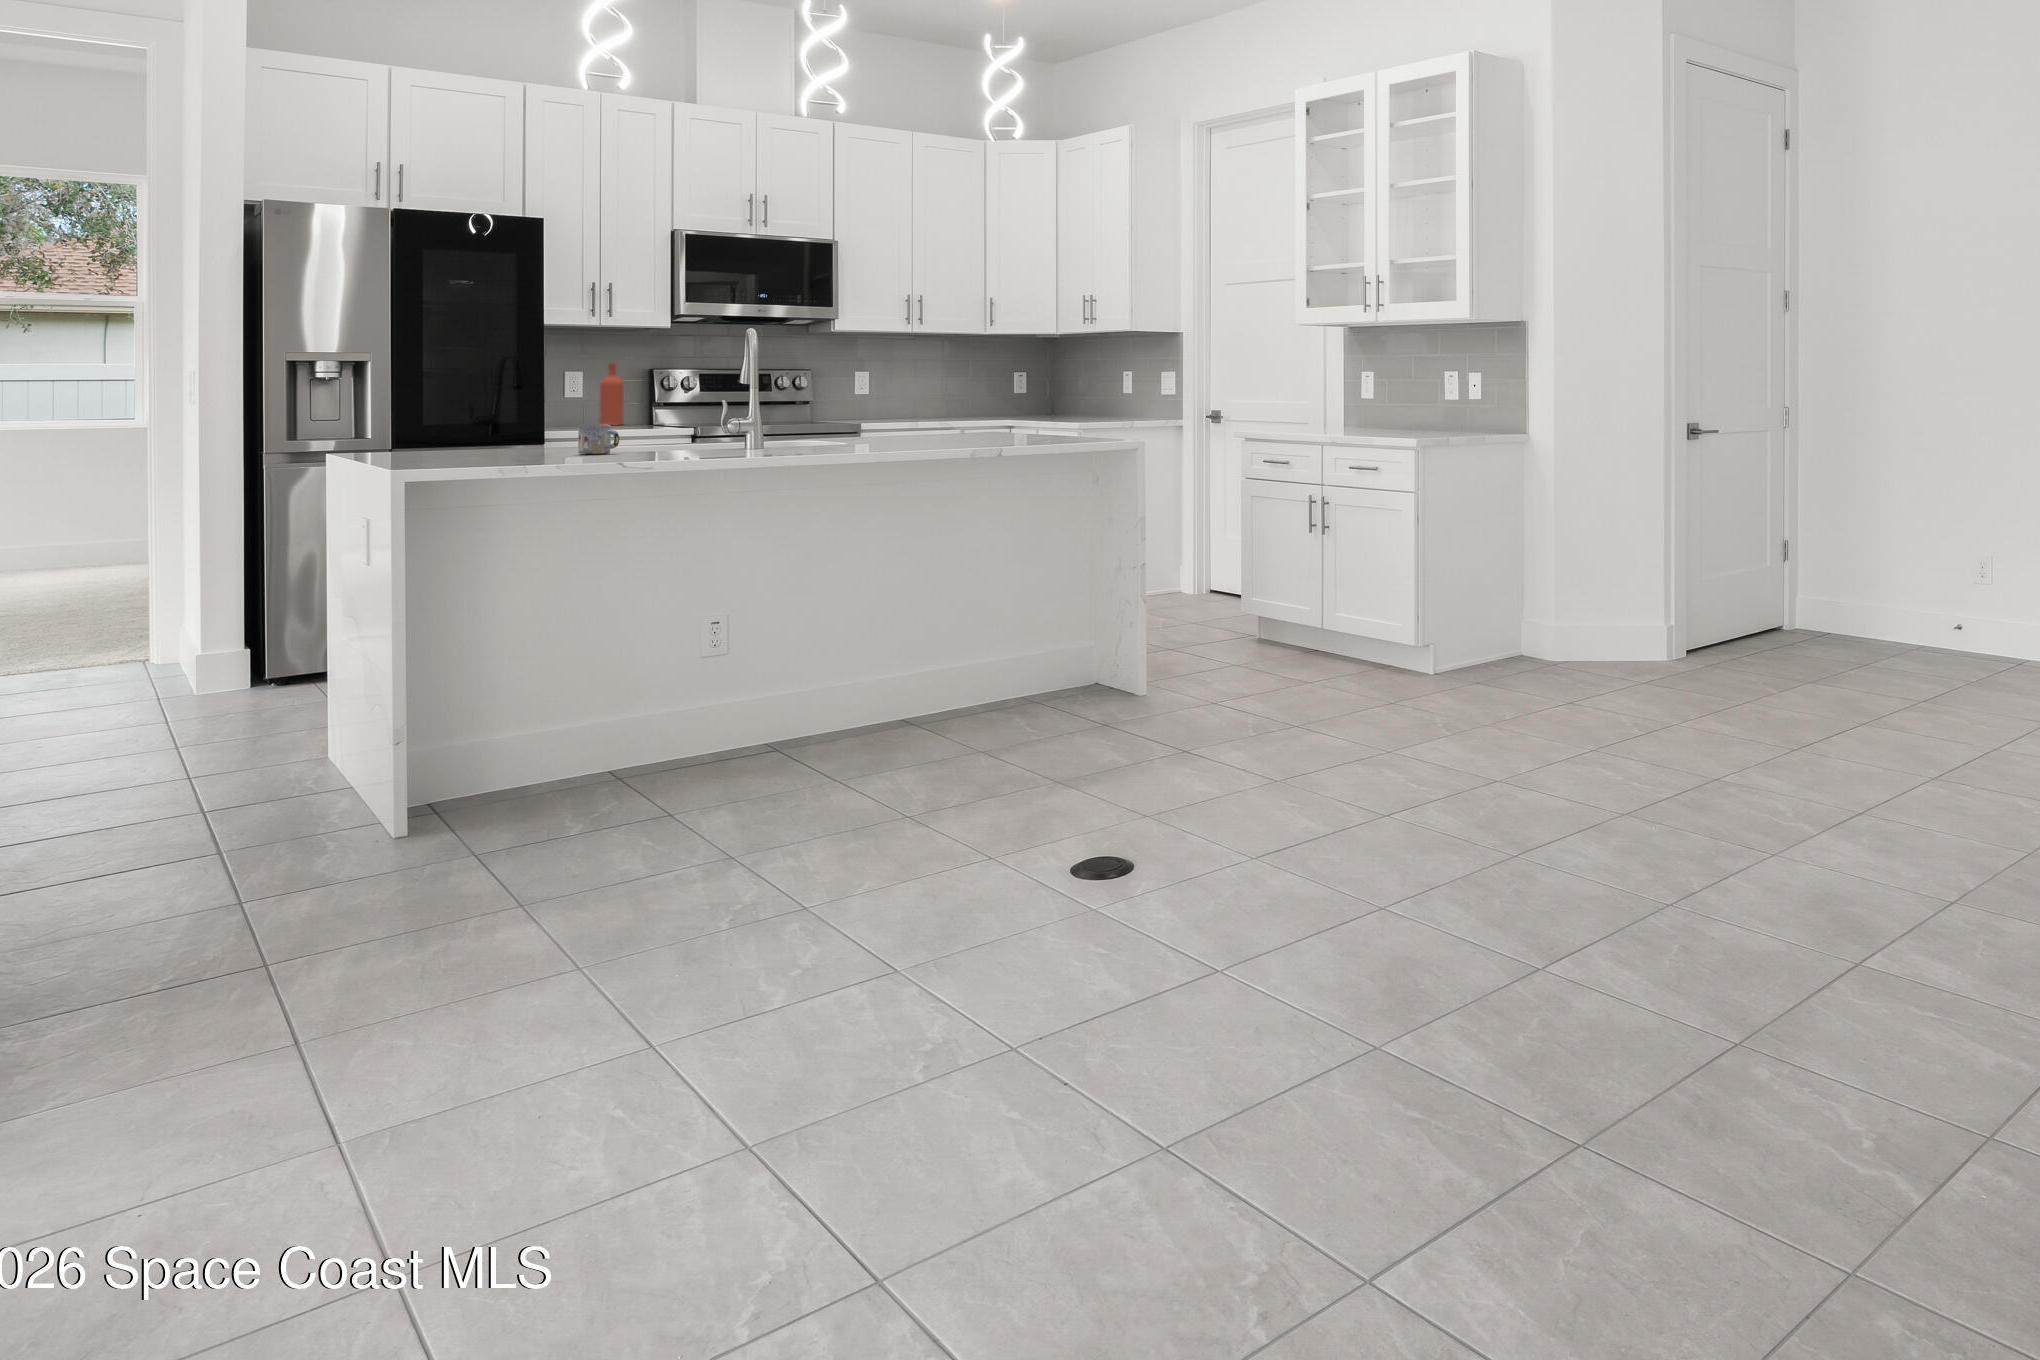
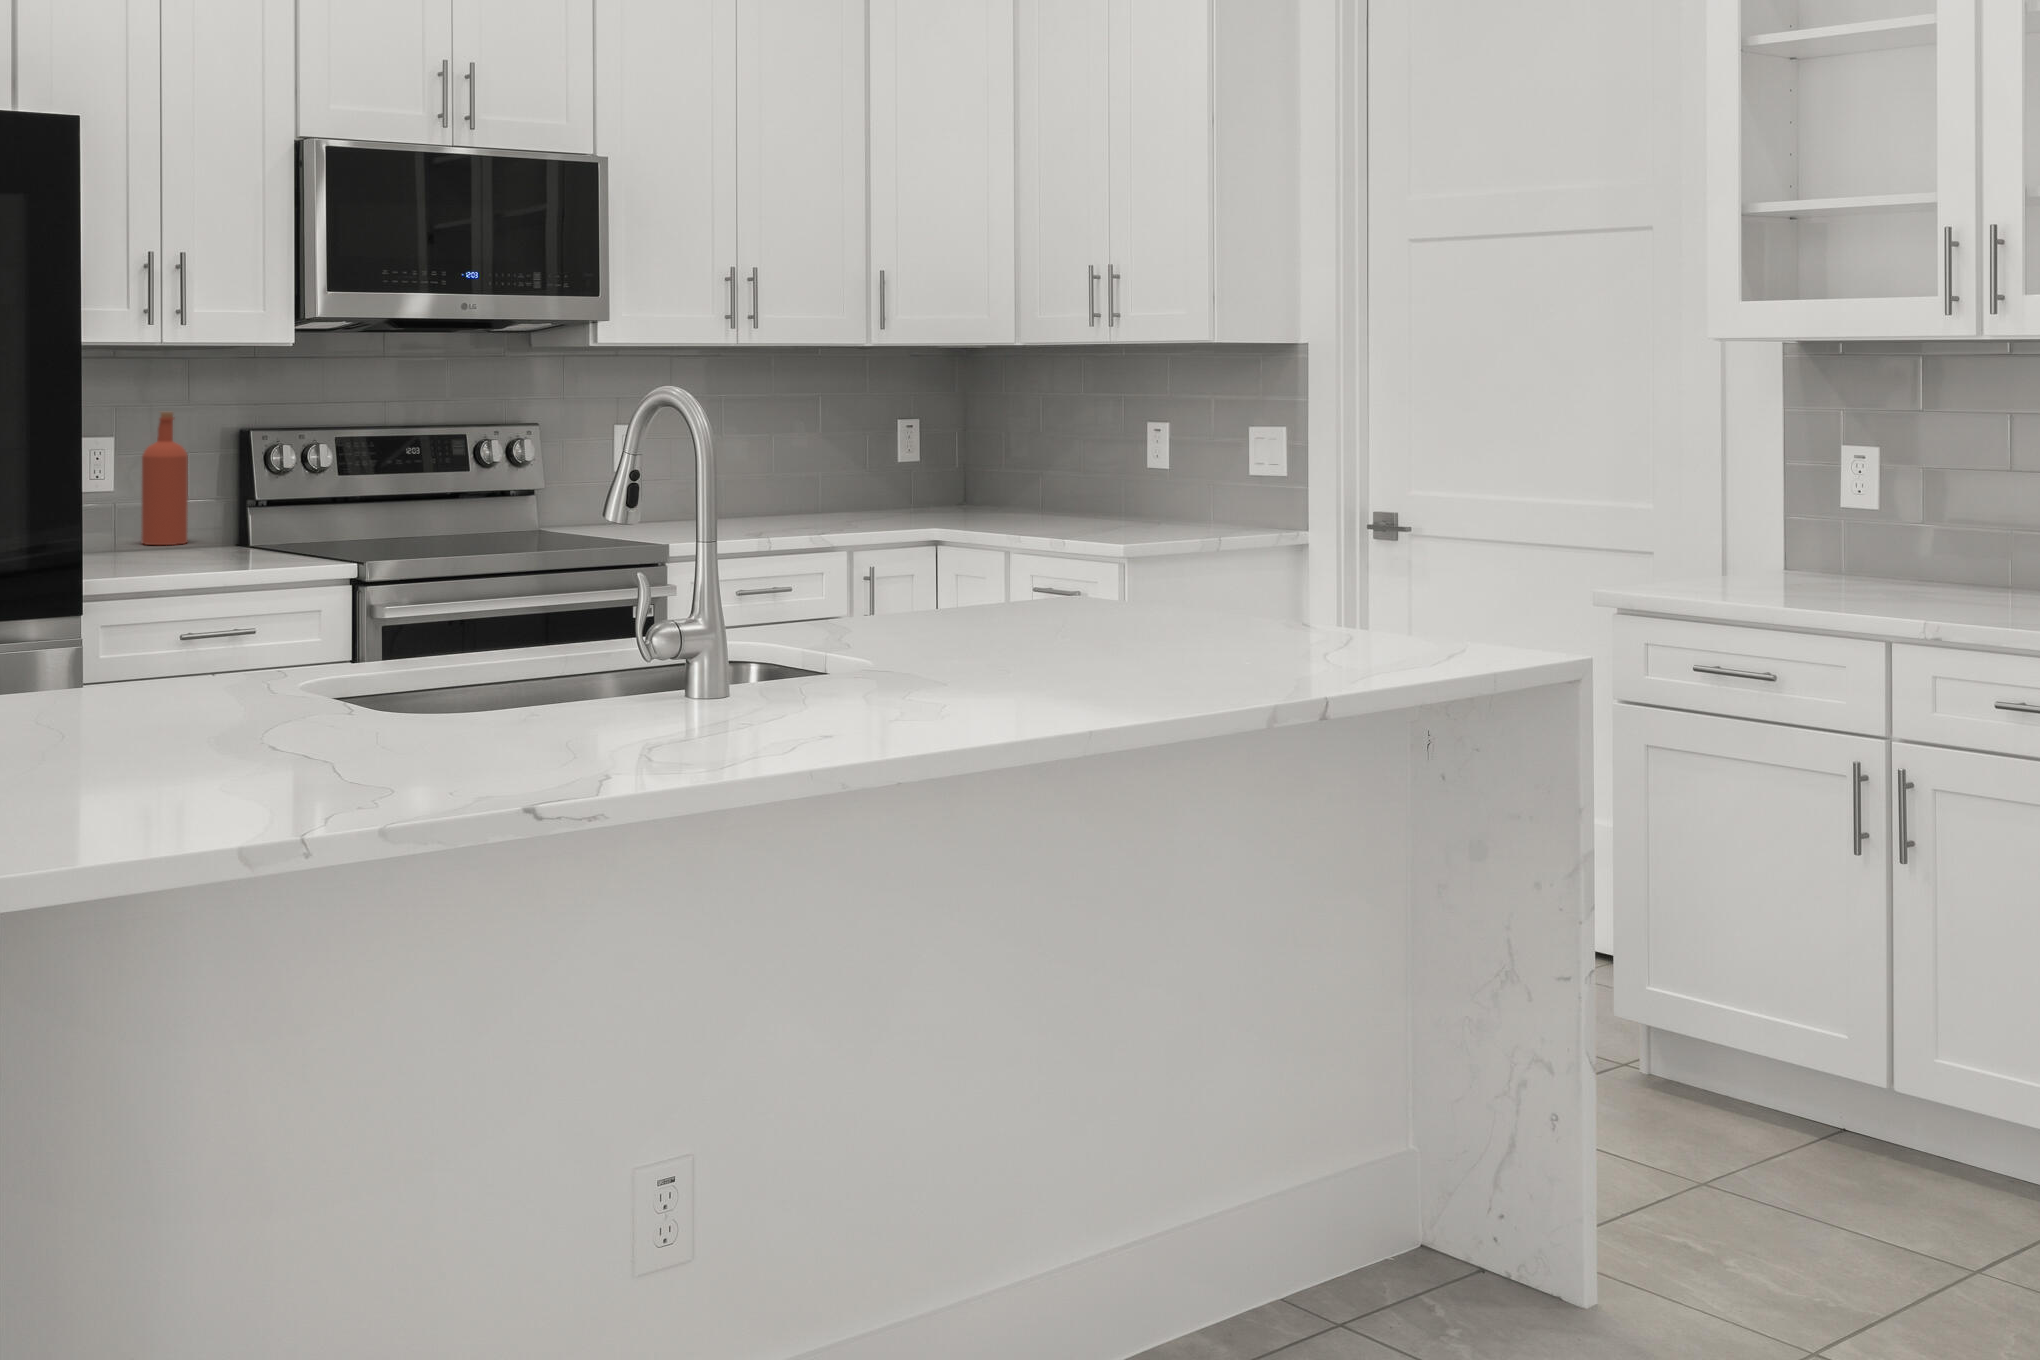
mug: present [578,424,619,454] -> none [288,672,391,760]

